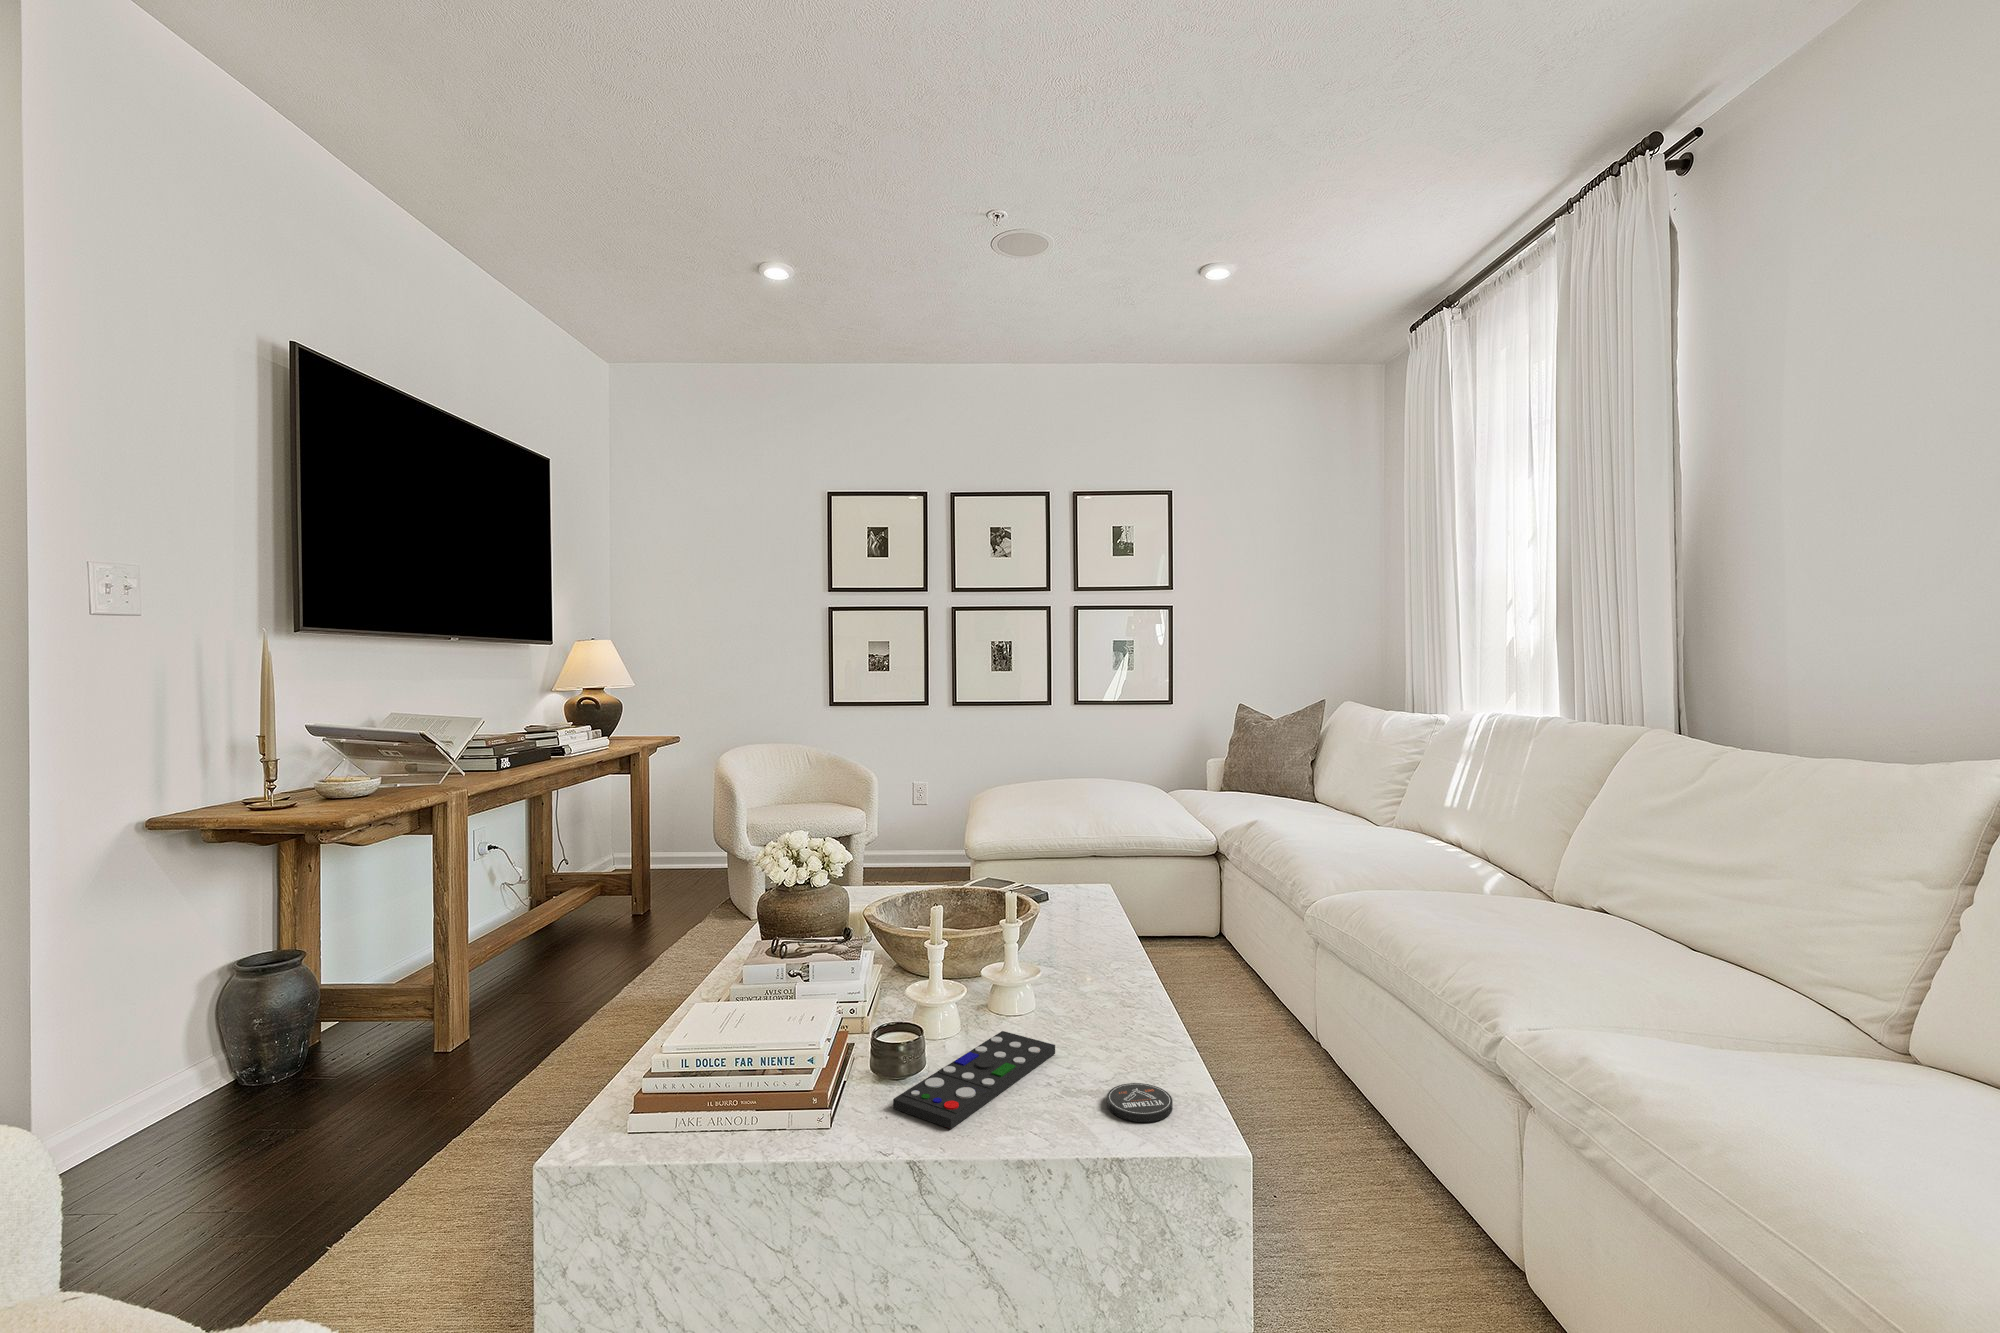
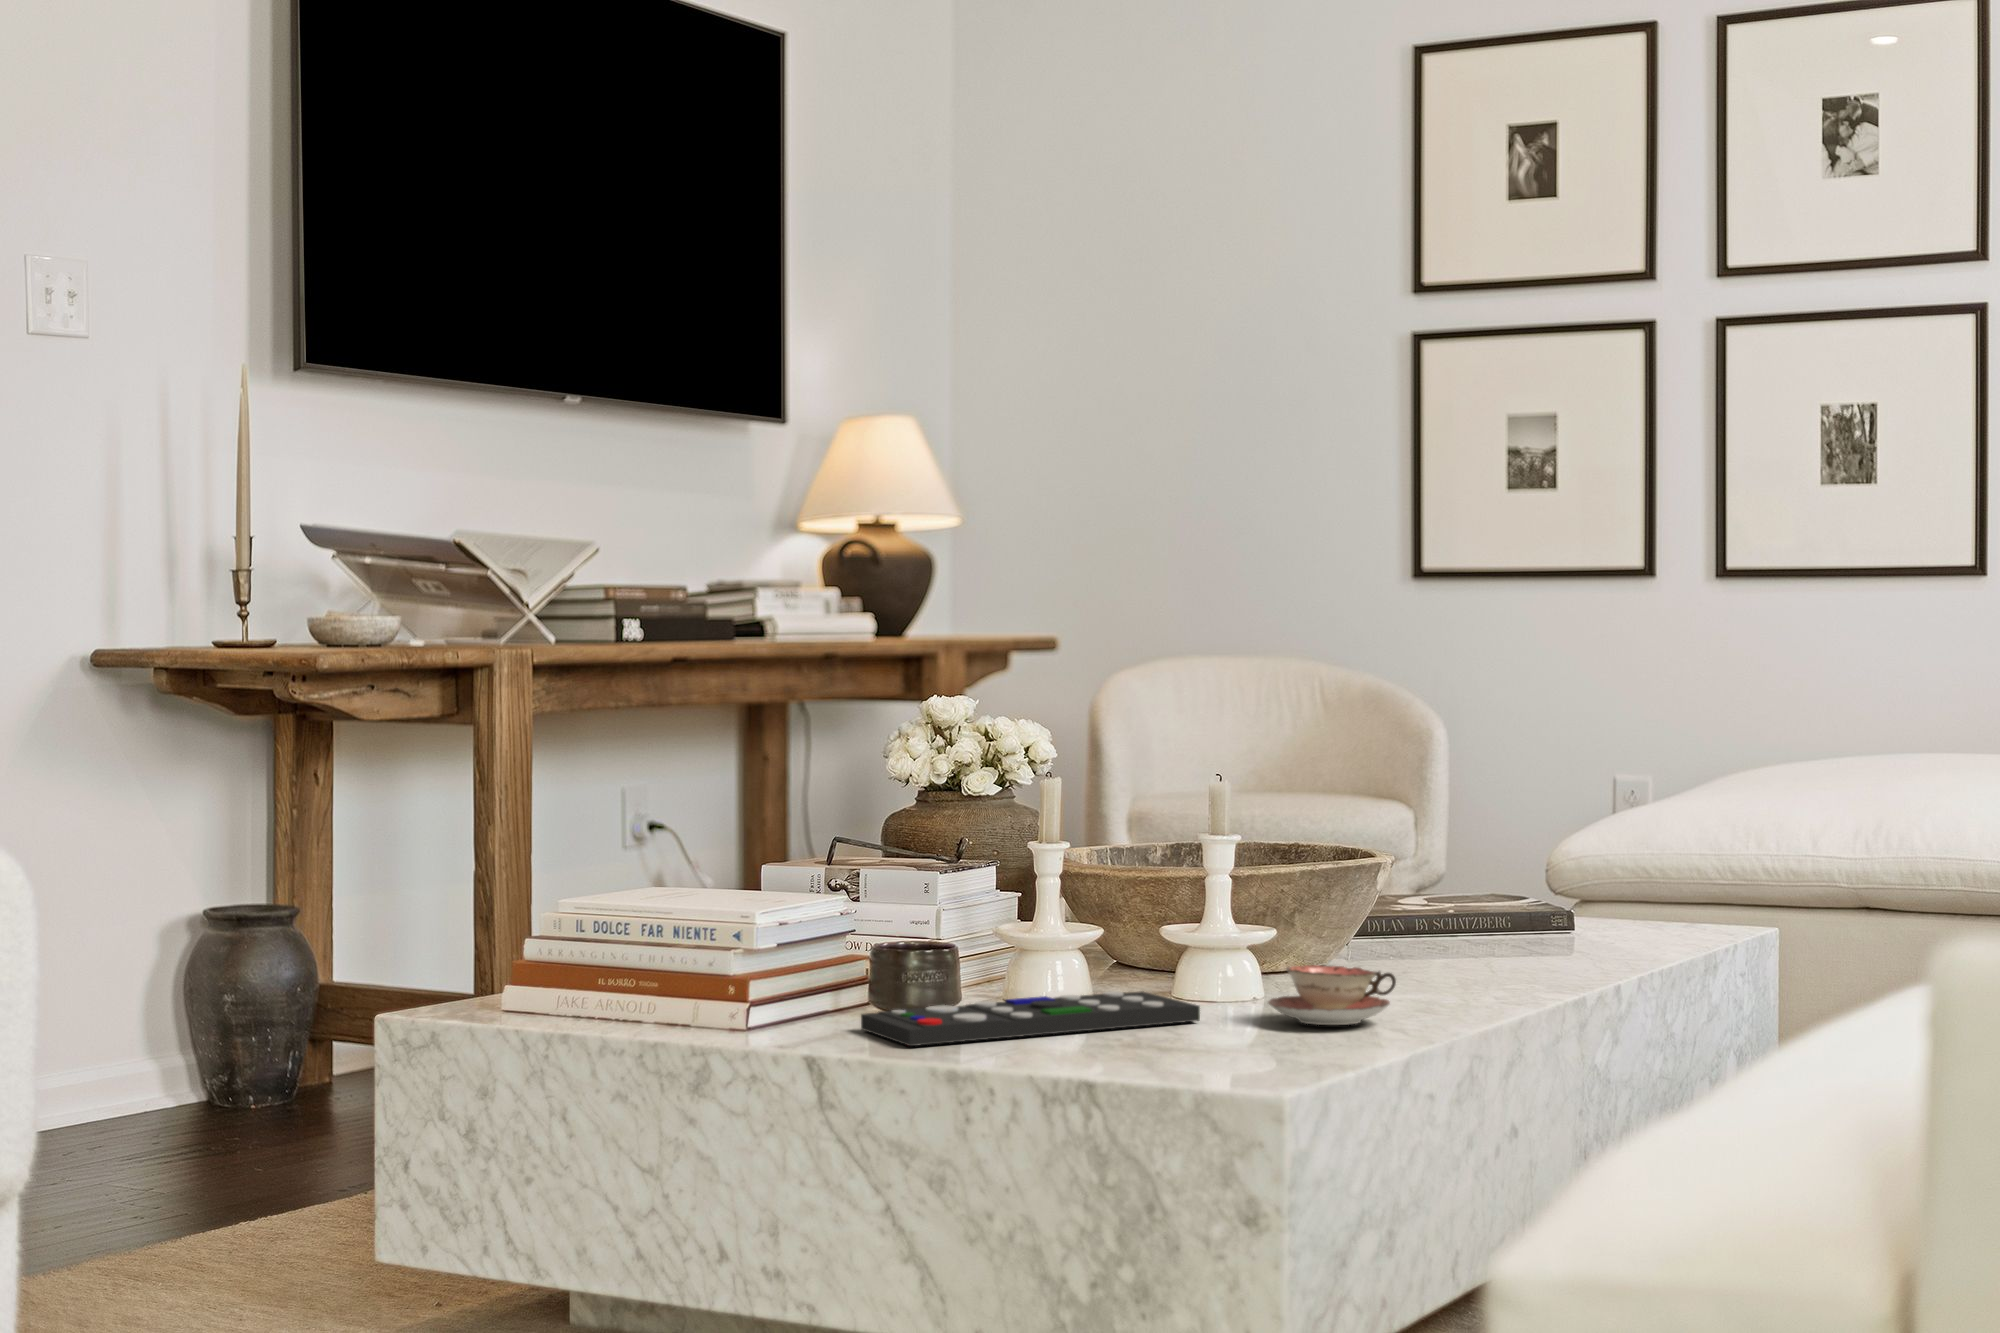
teacup: none [1083,1005,1148,1047] -> present [1268,965,1396,1025]
coaster: present [1107,1083,1173,1122] -> none [1175,1039,1290,1071]

